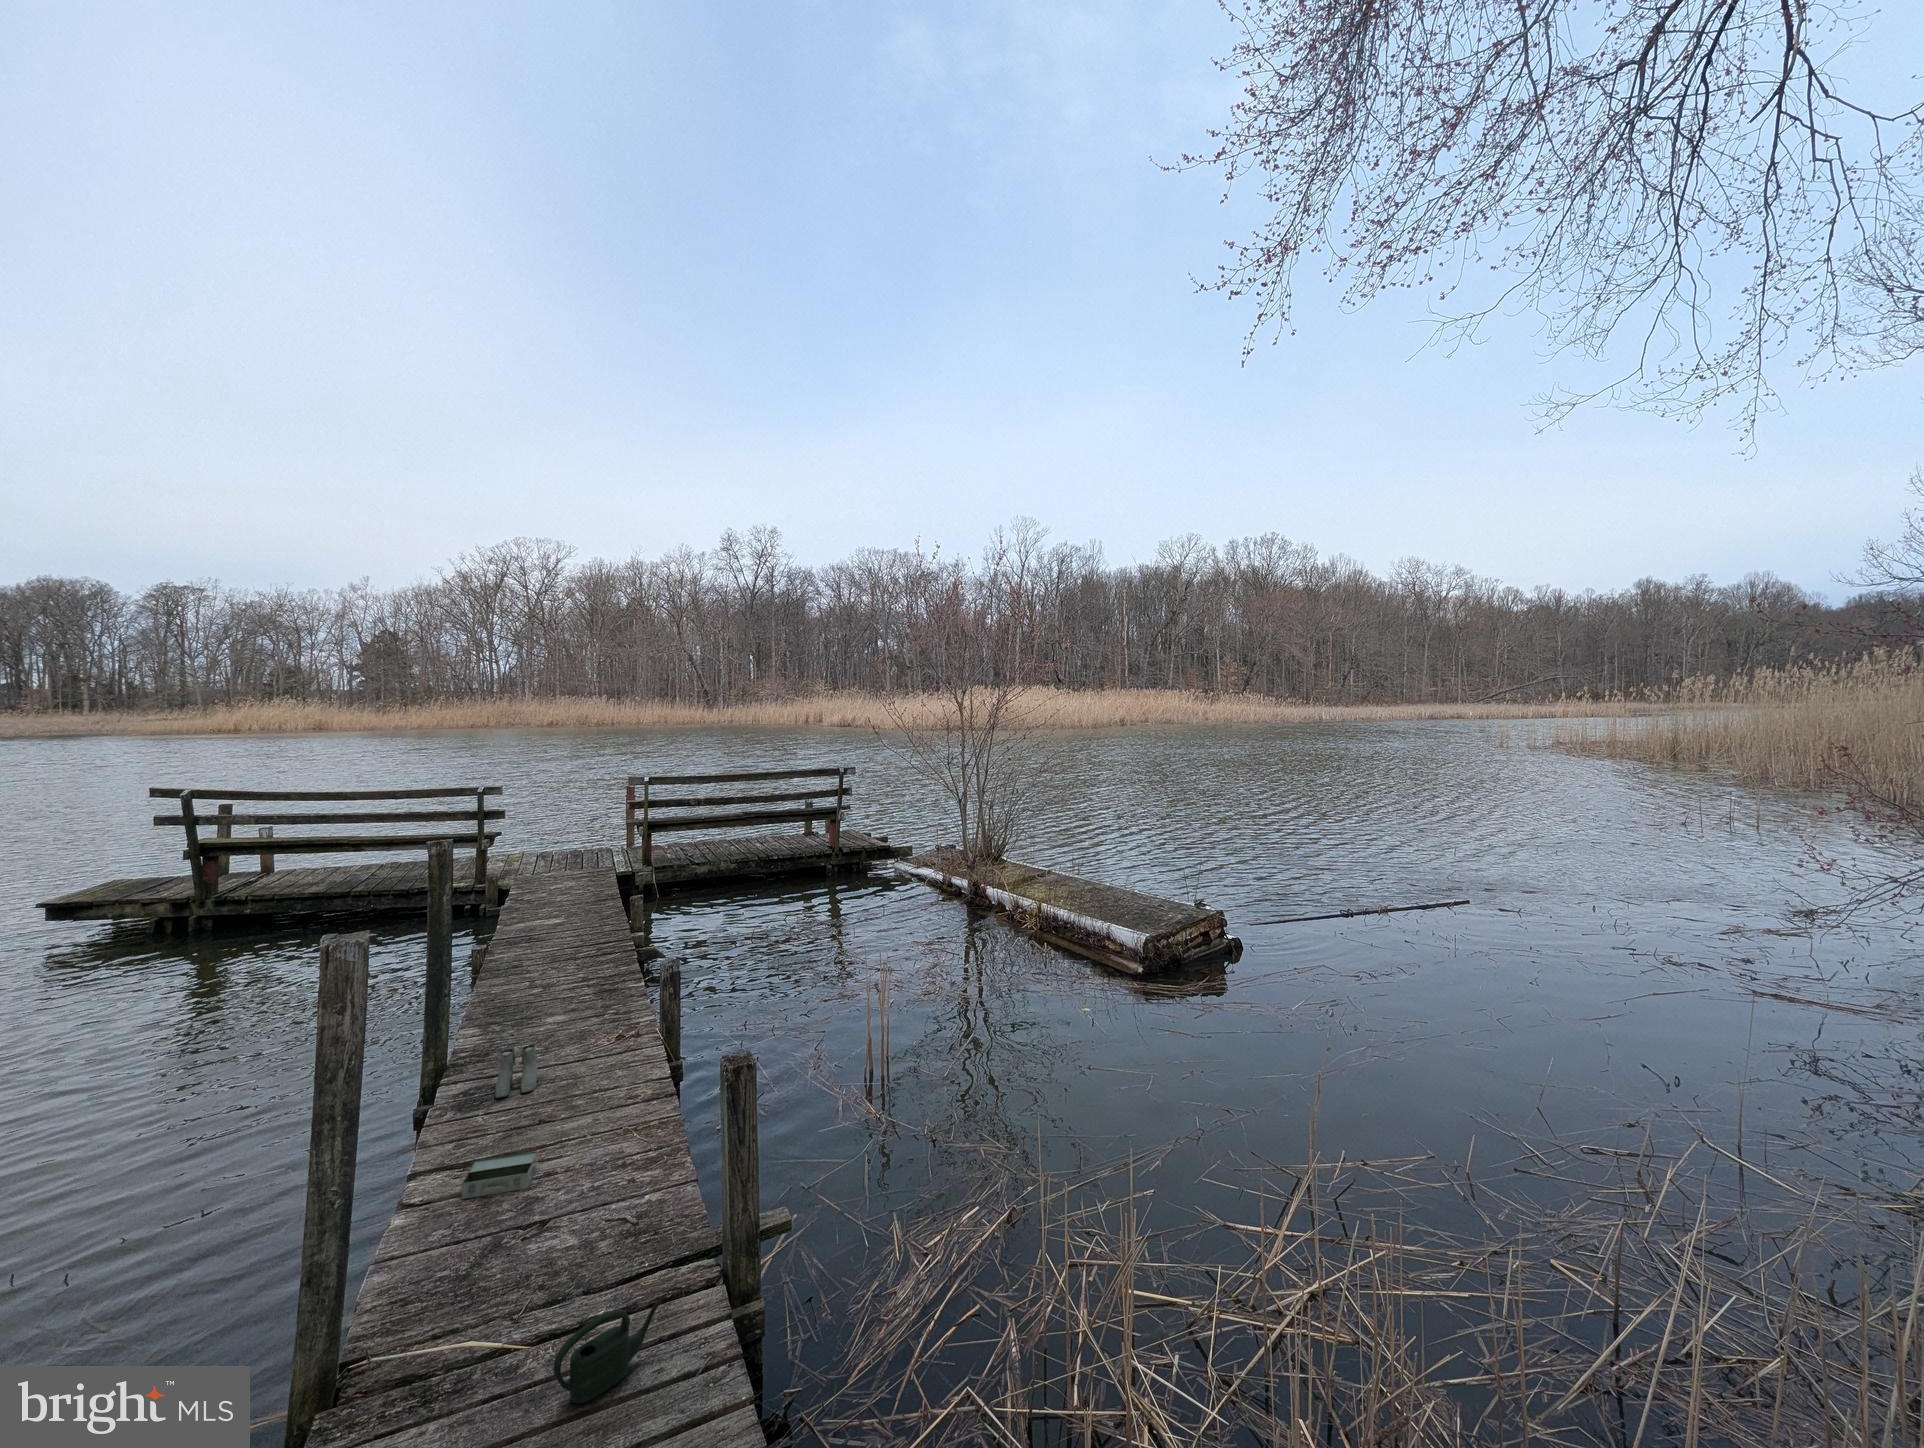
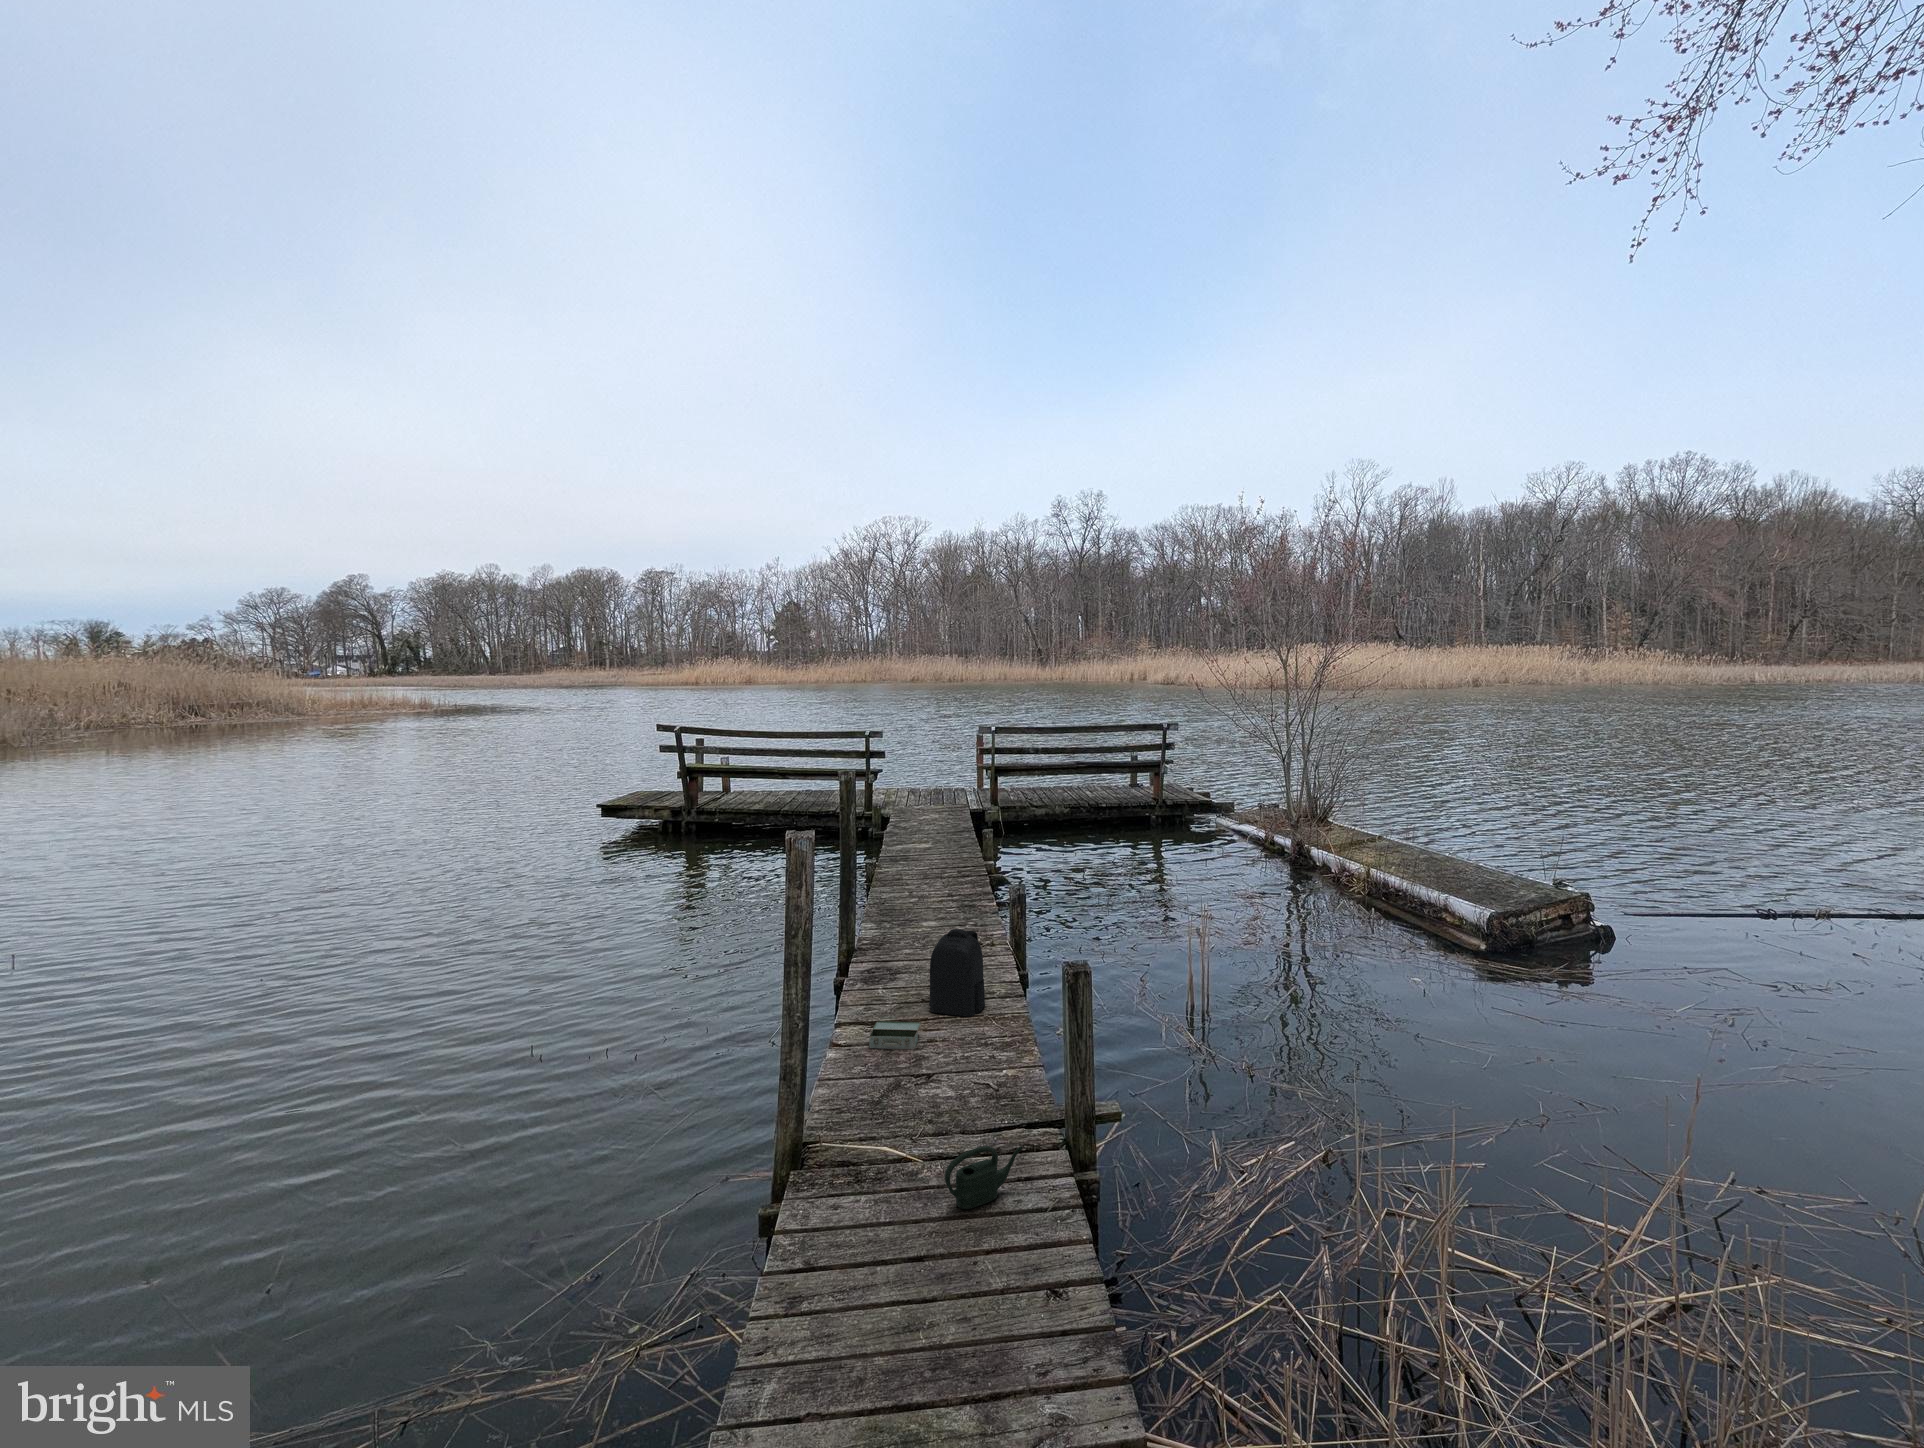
backpack: none [552,1026,627,1134] -> present [929,929,985,1017]
boots: present [495,1045,538,1098] -> none [886,940,915,978]

